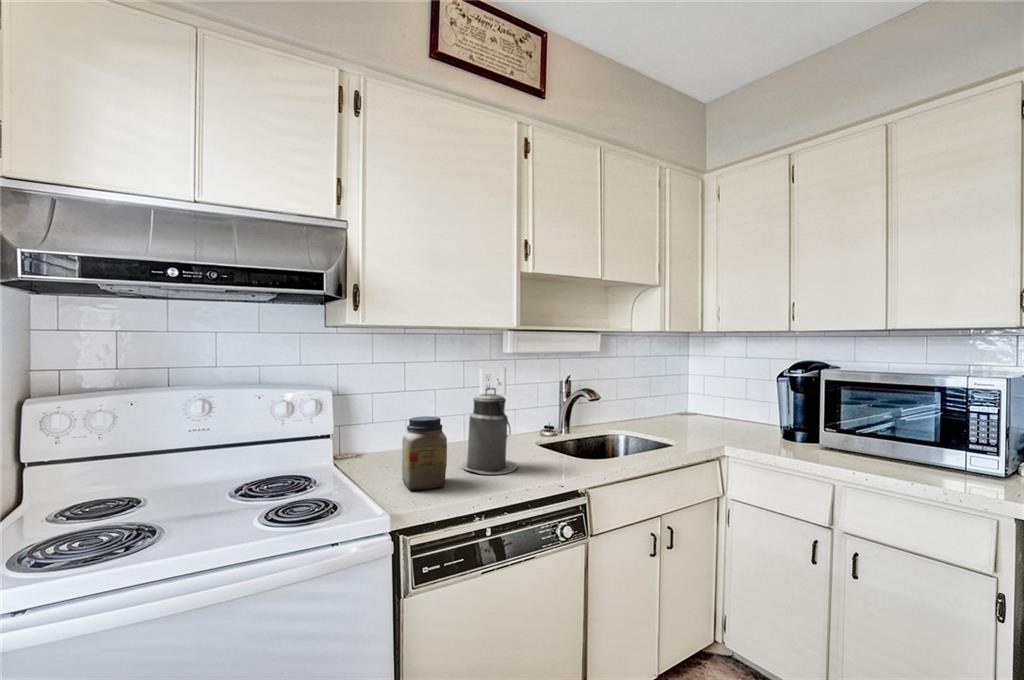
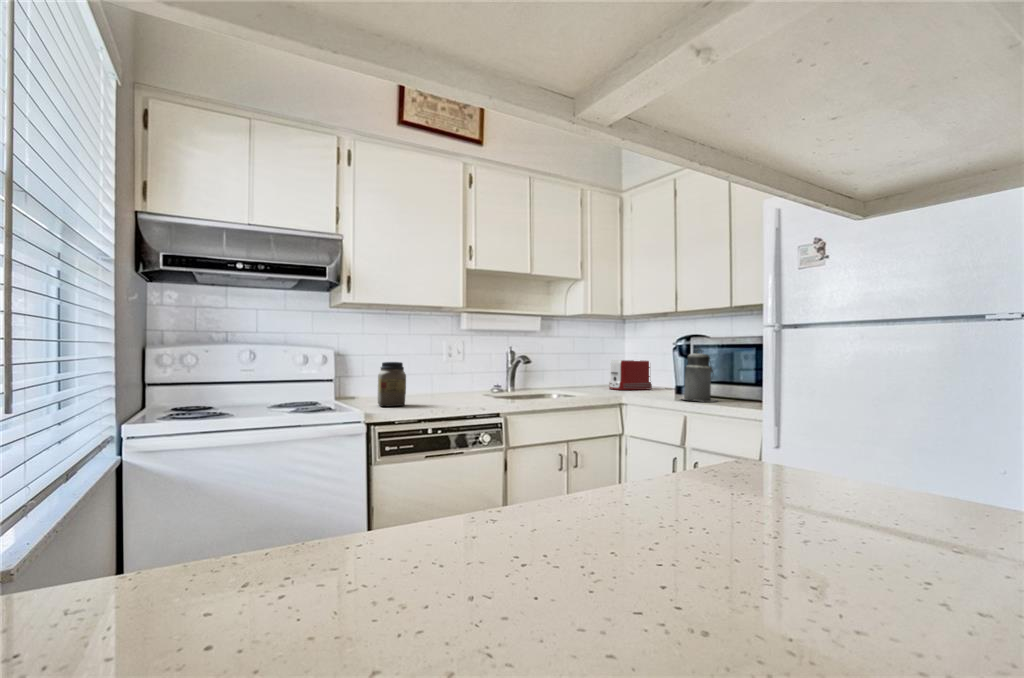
toaster: none [675,385,729,425] -> present [609,360,652,390]
canister: present [462,388,518,474] -> present [683,352,717,402]

